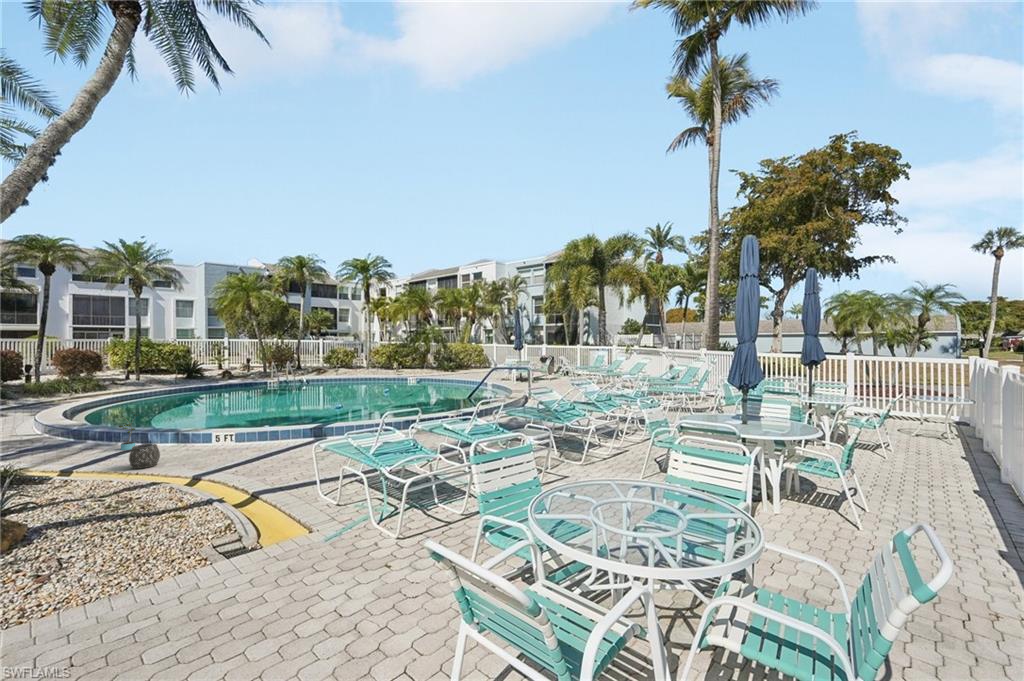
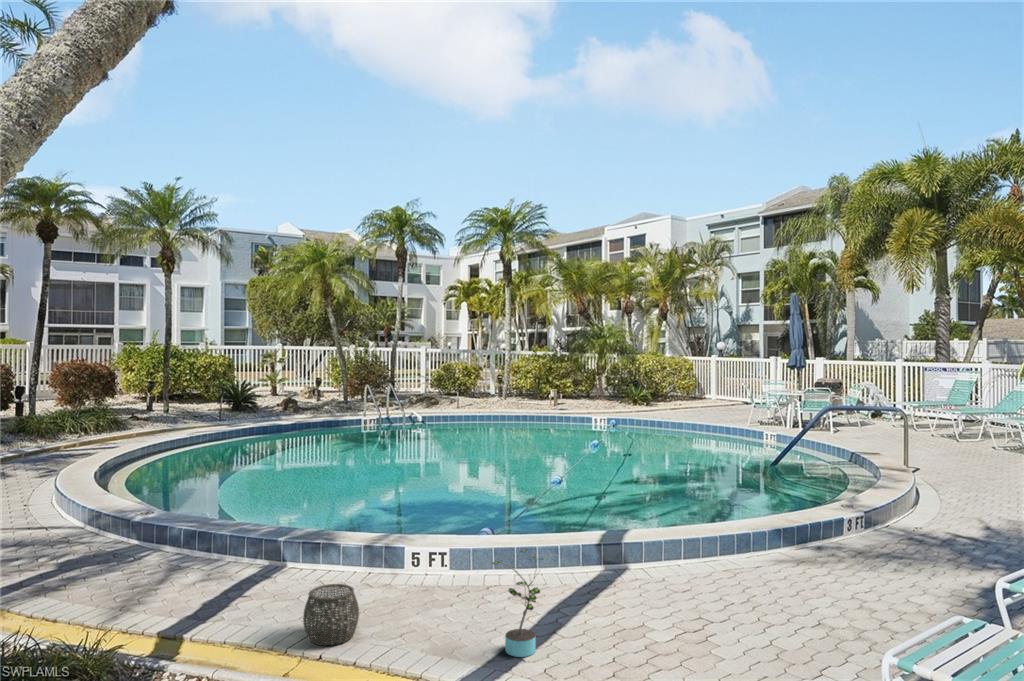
potted plant: present [117,412,136,450] -> present [493,549,545,657]

